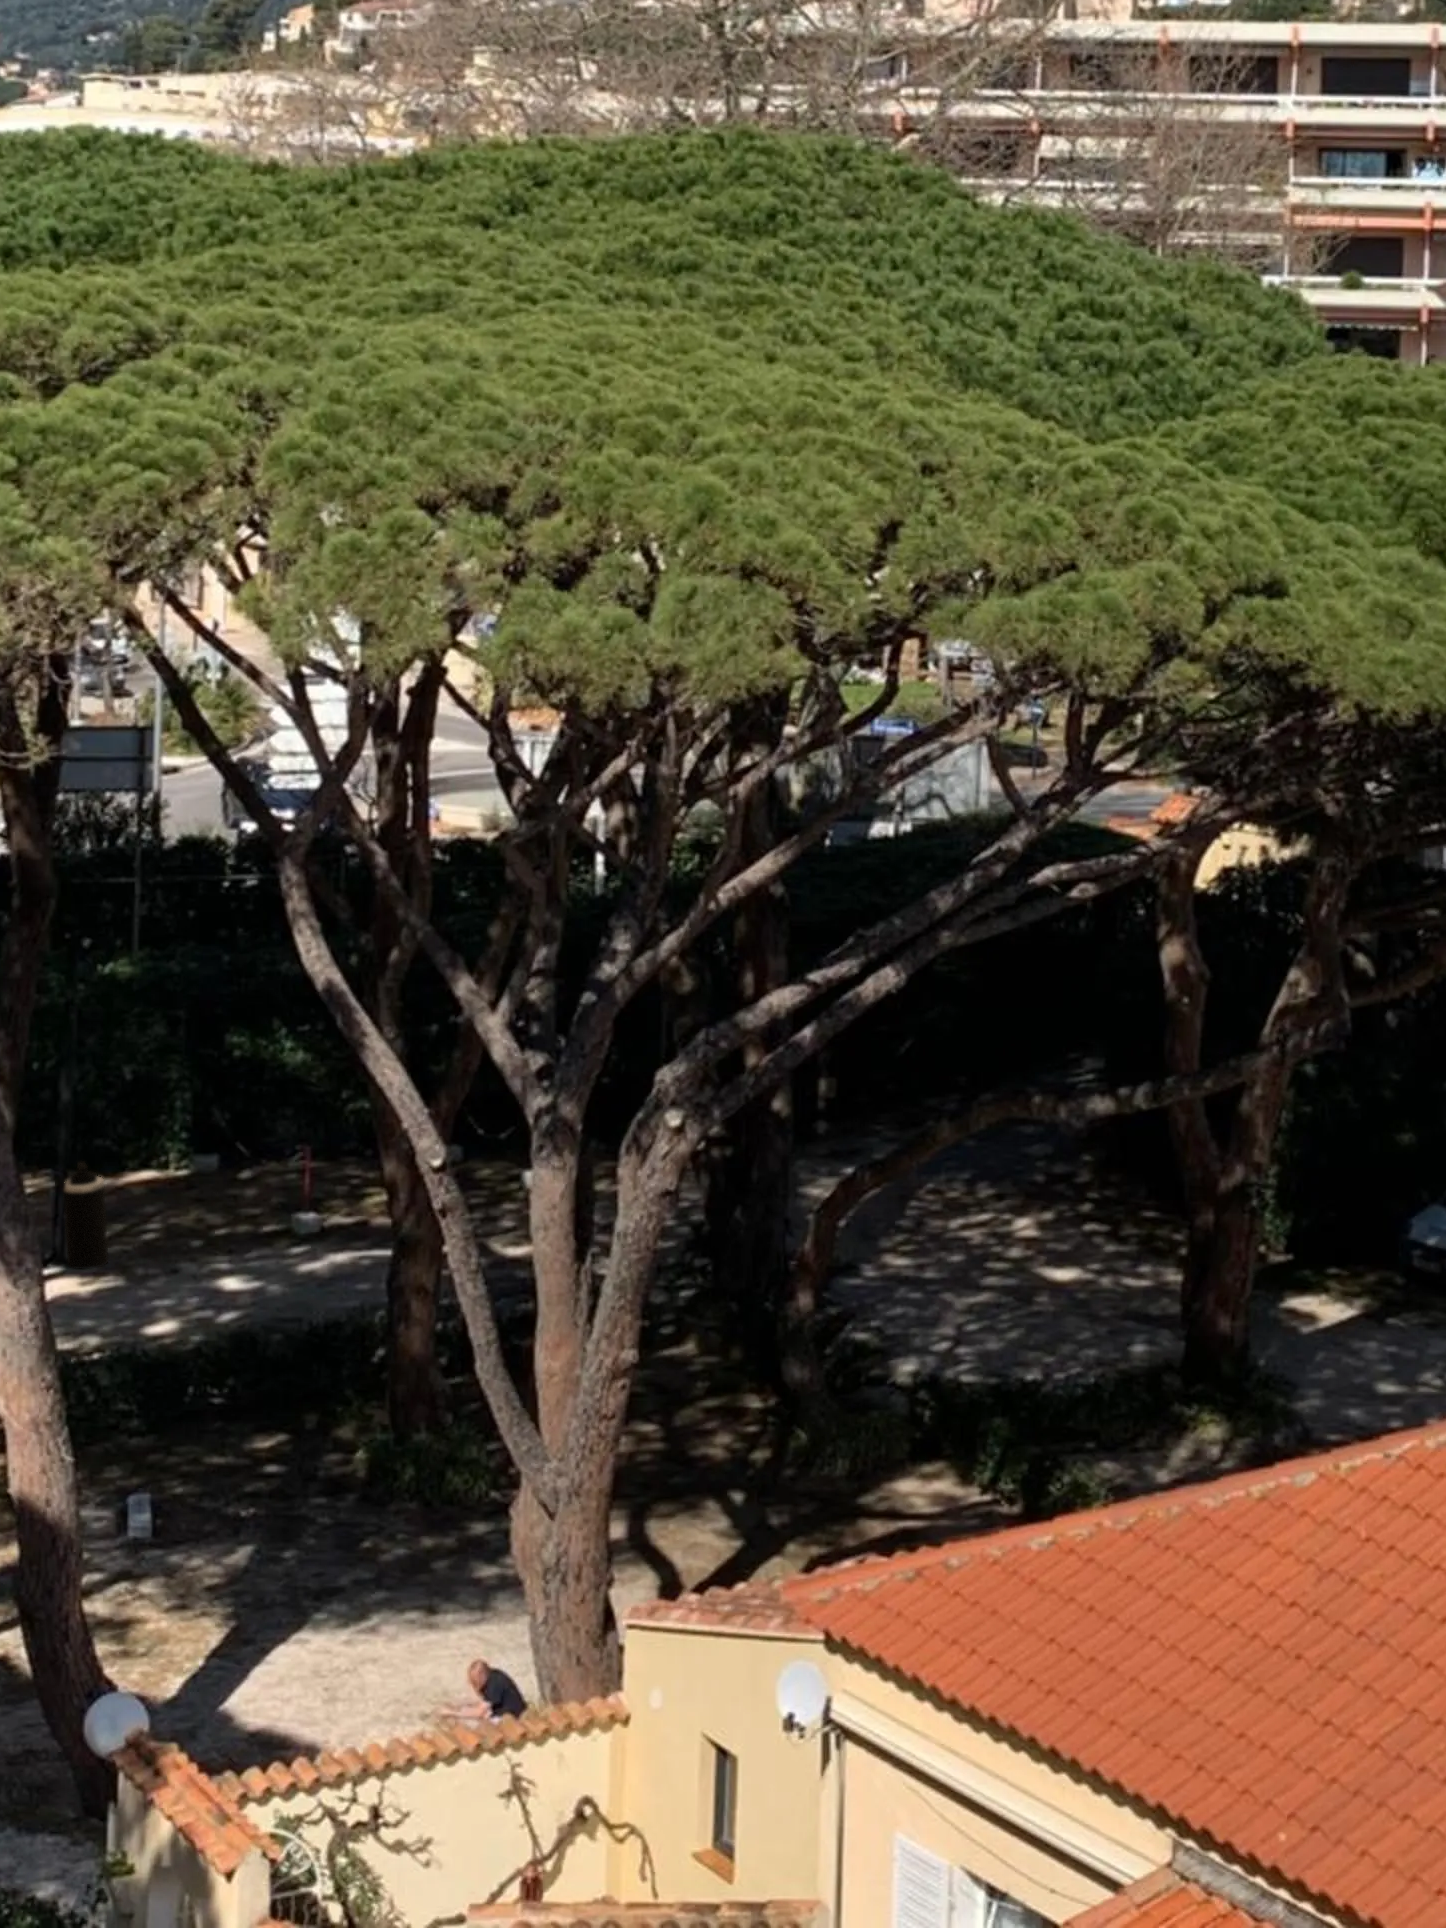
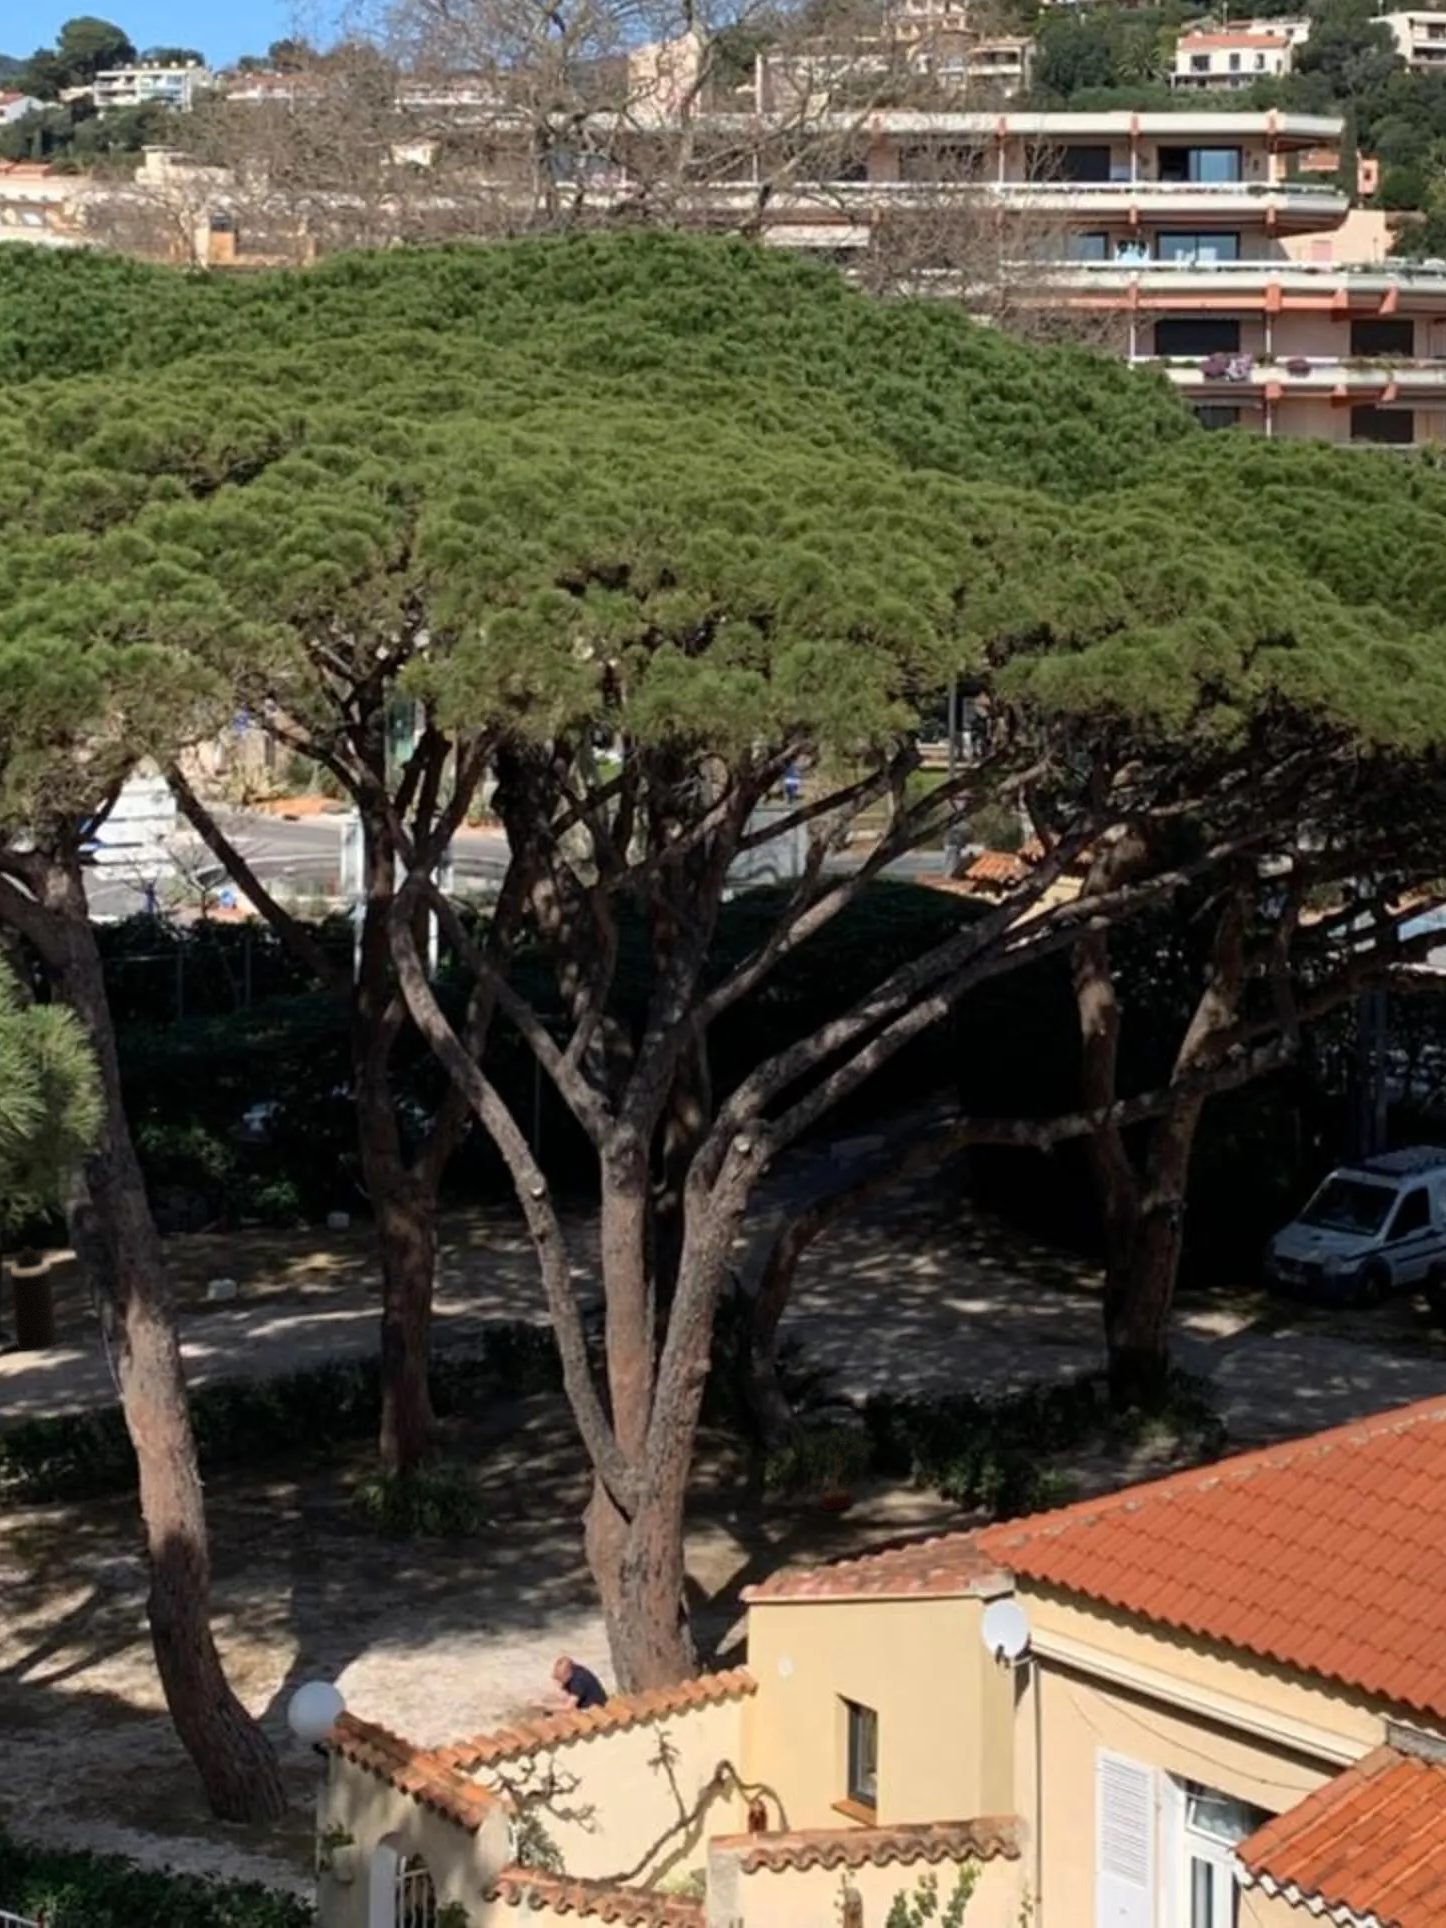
potted plant: none [822,1411,899,1499] -> present [811,1433,872,1510]

